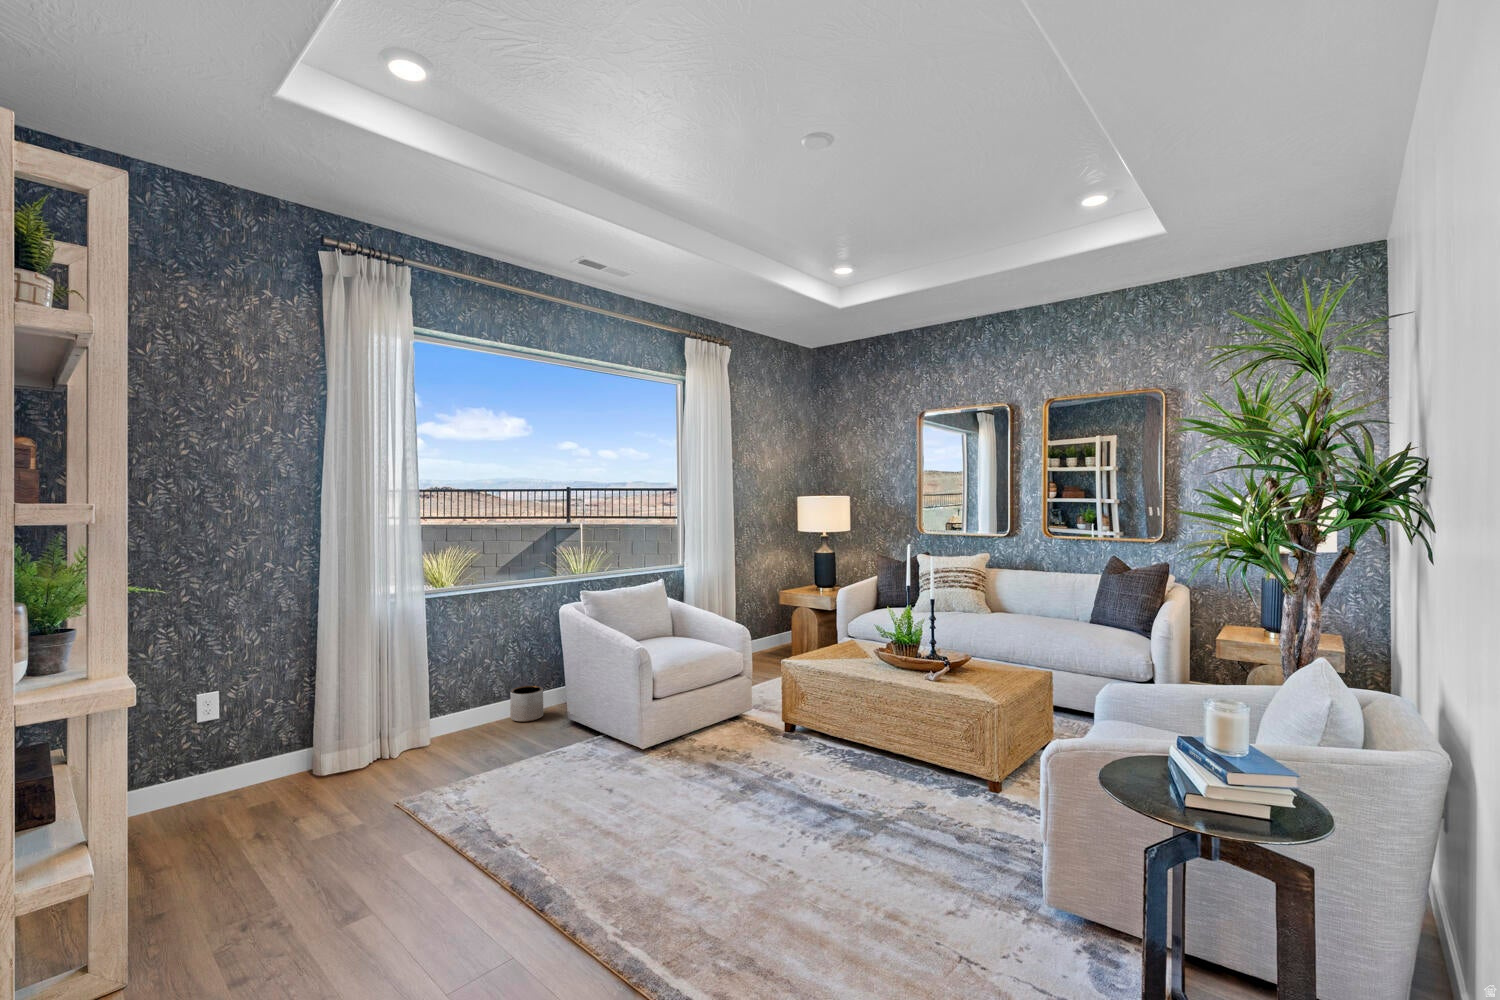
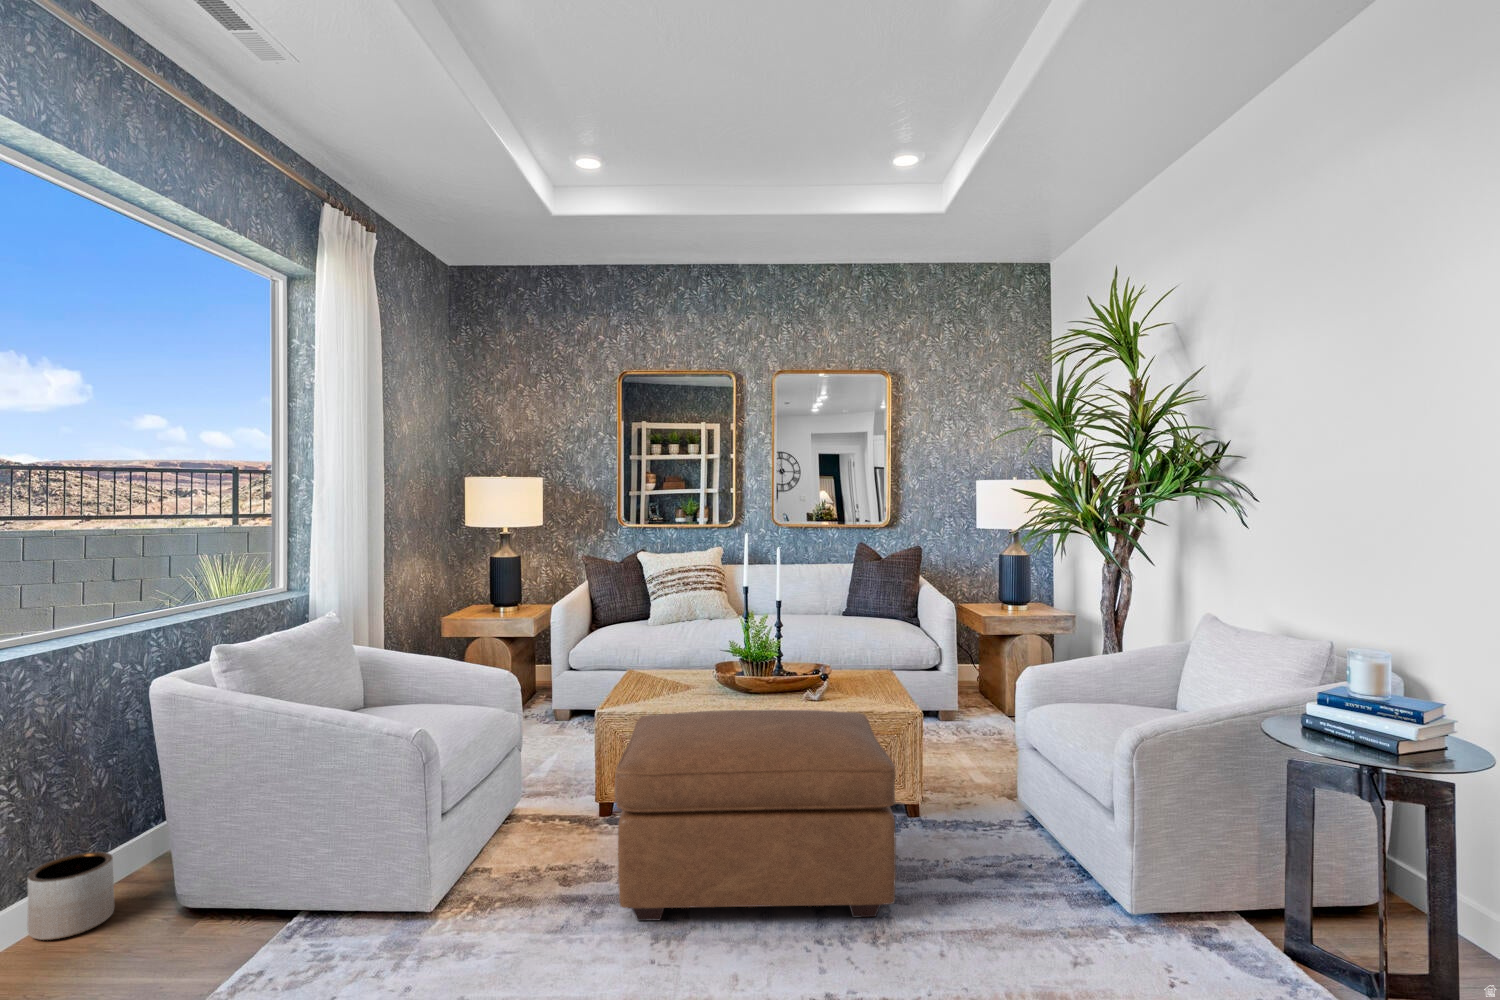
ottoman: none [716,667,931,832] -> present [615,710,896,921]

